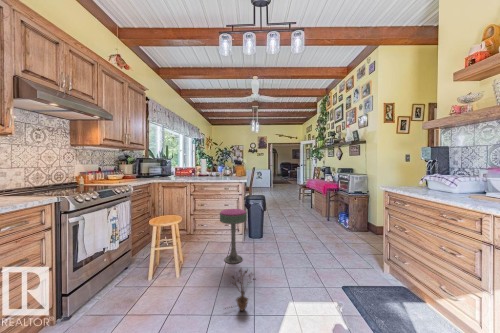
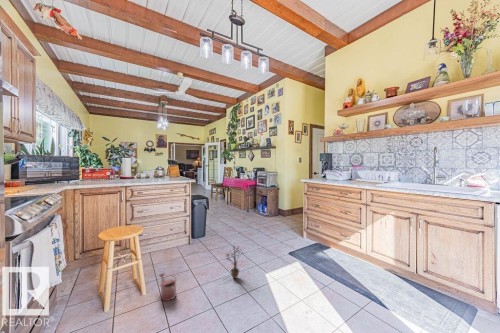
bar stool: present [220,209,247,264] -> none [184,207,209,255]
watering can: none [147,280,168,316] -> present [159,273,176,301]

